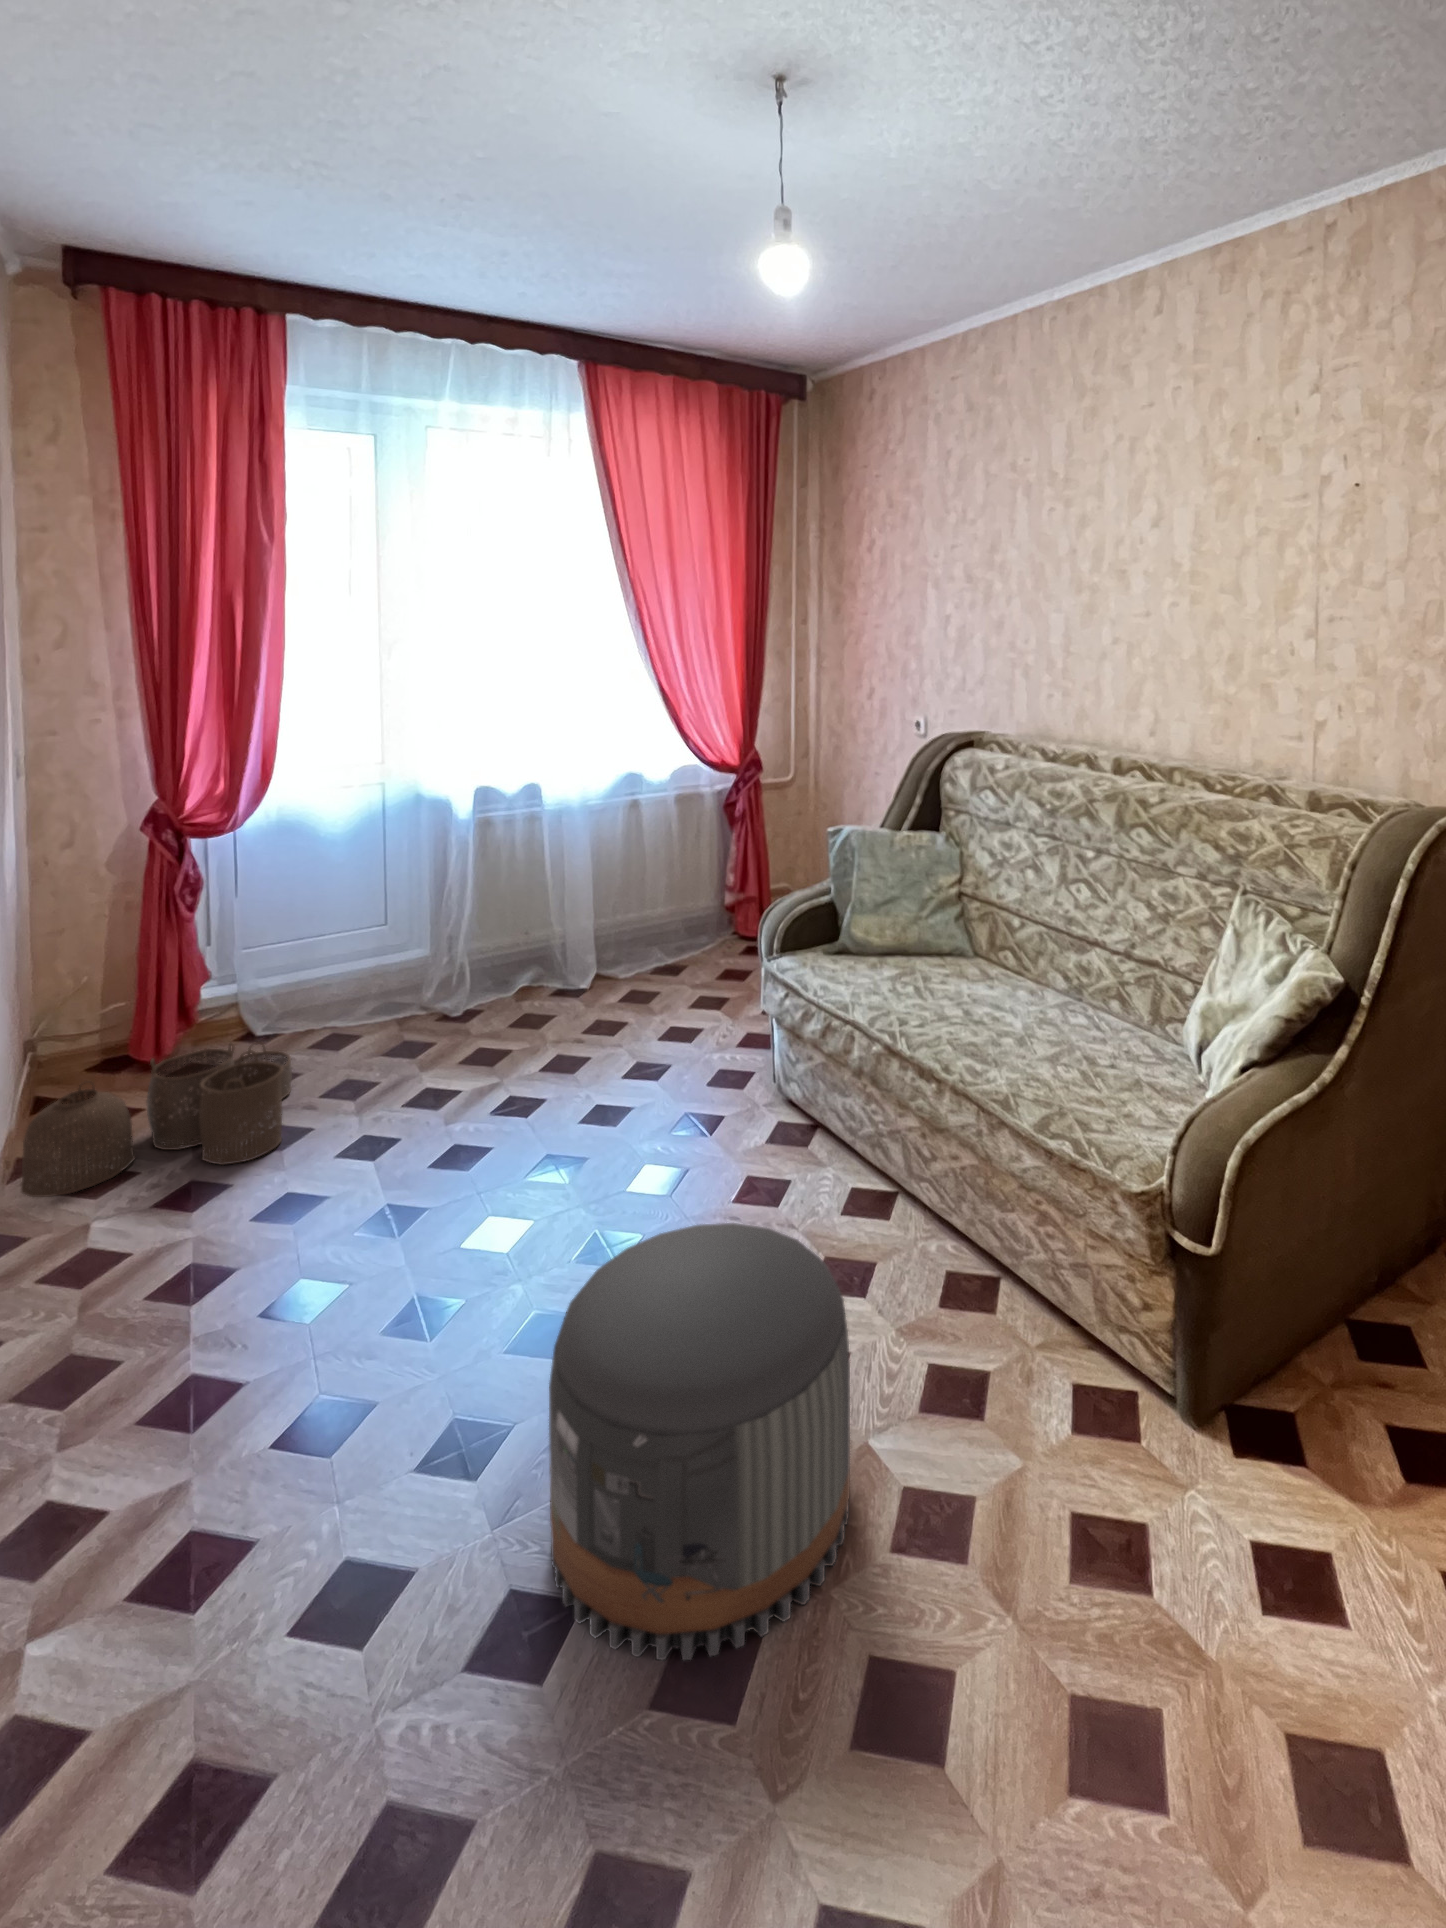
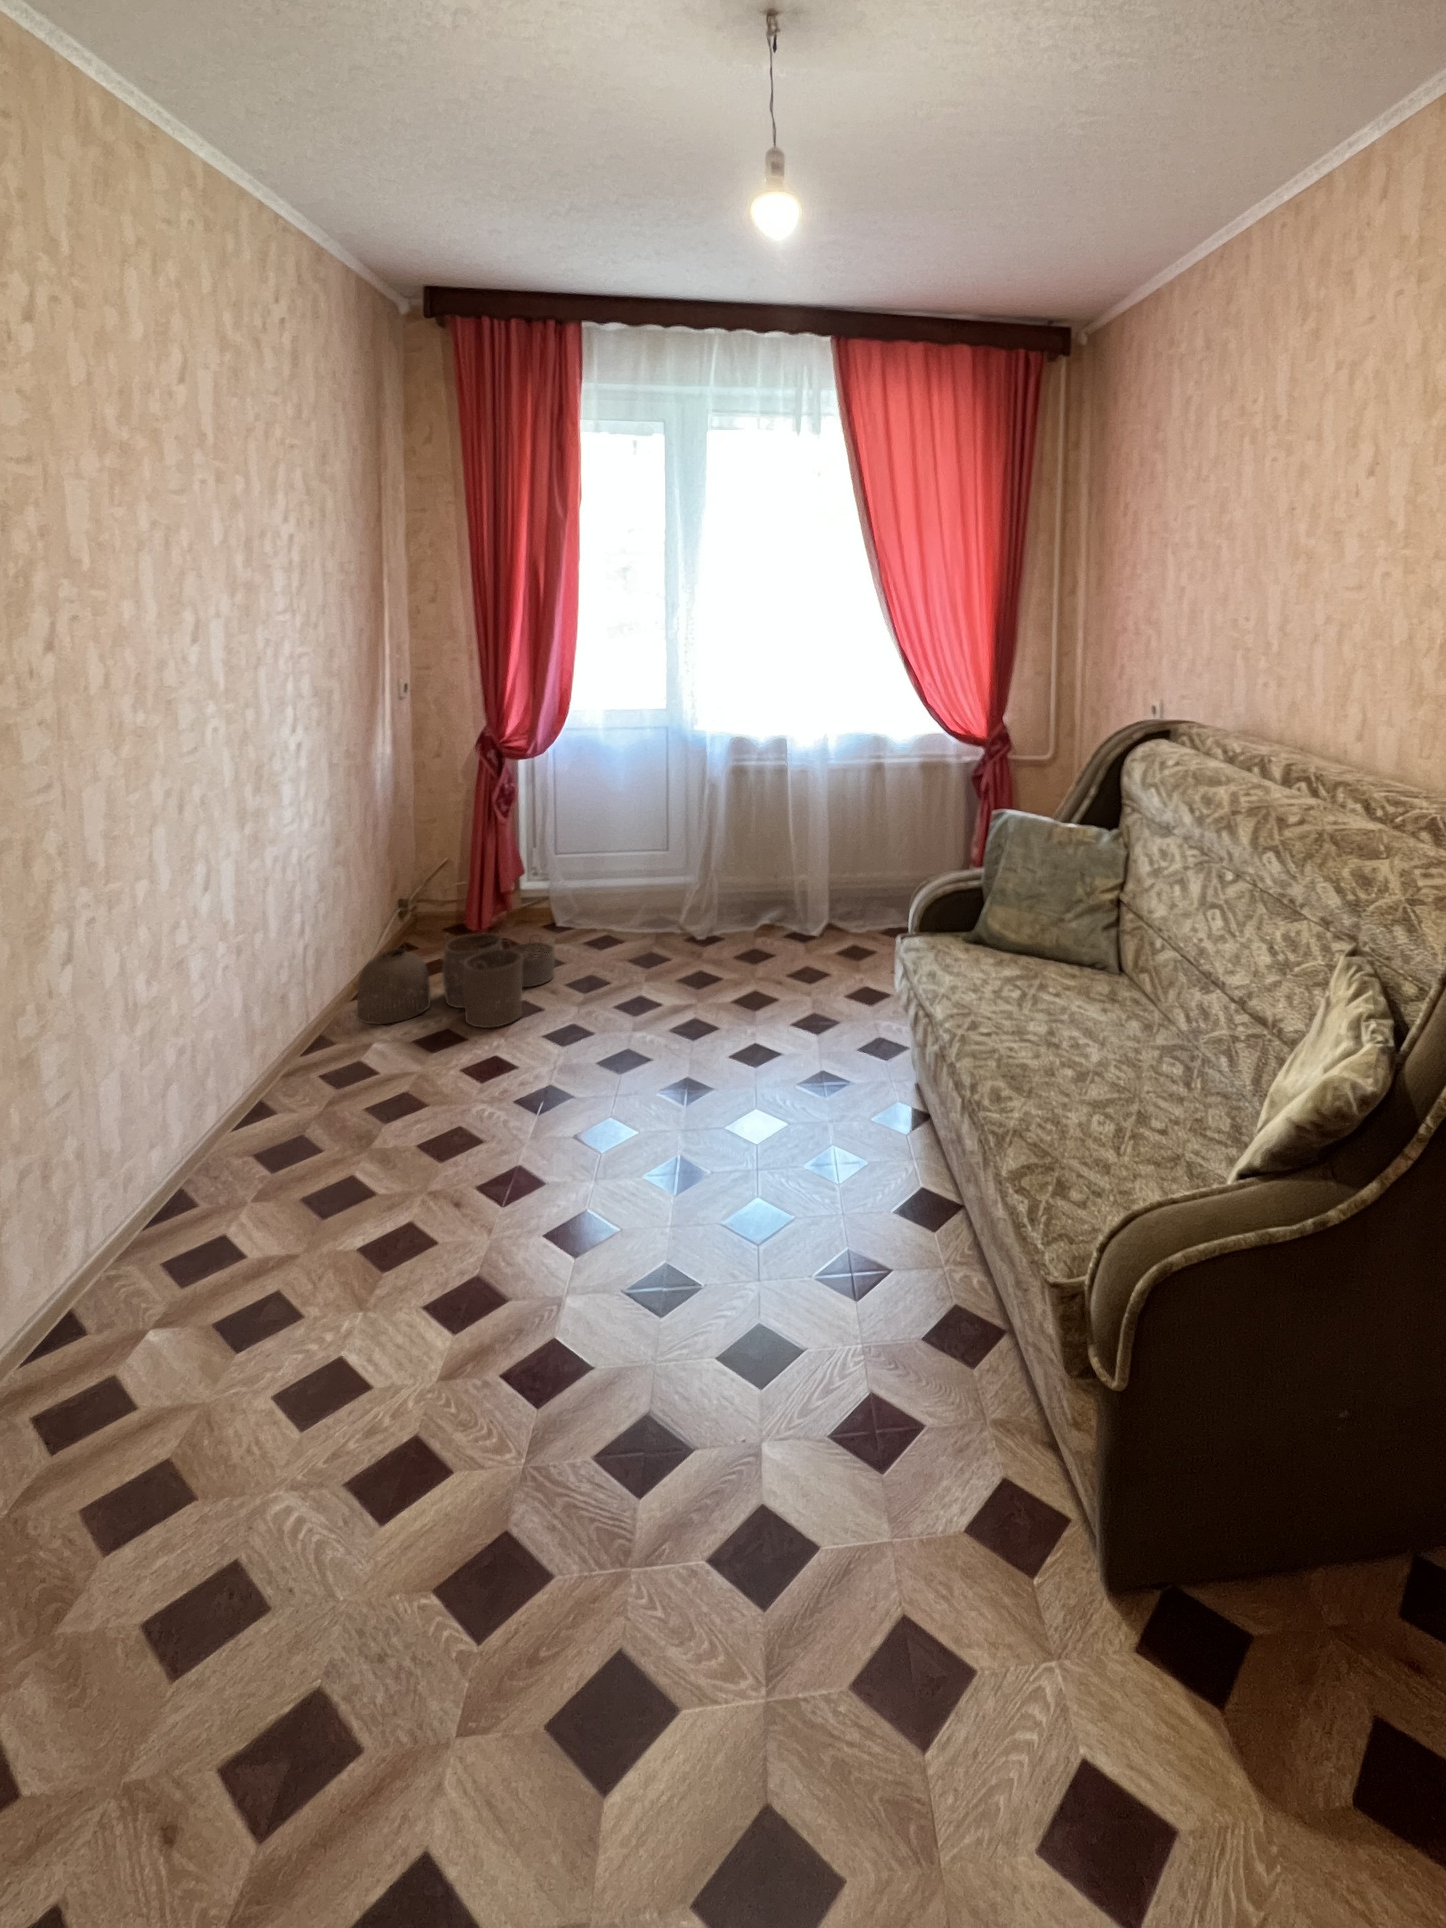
pouf: present [549,1223,850,1660] -> none [430,1176,722,1579]

